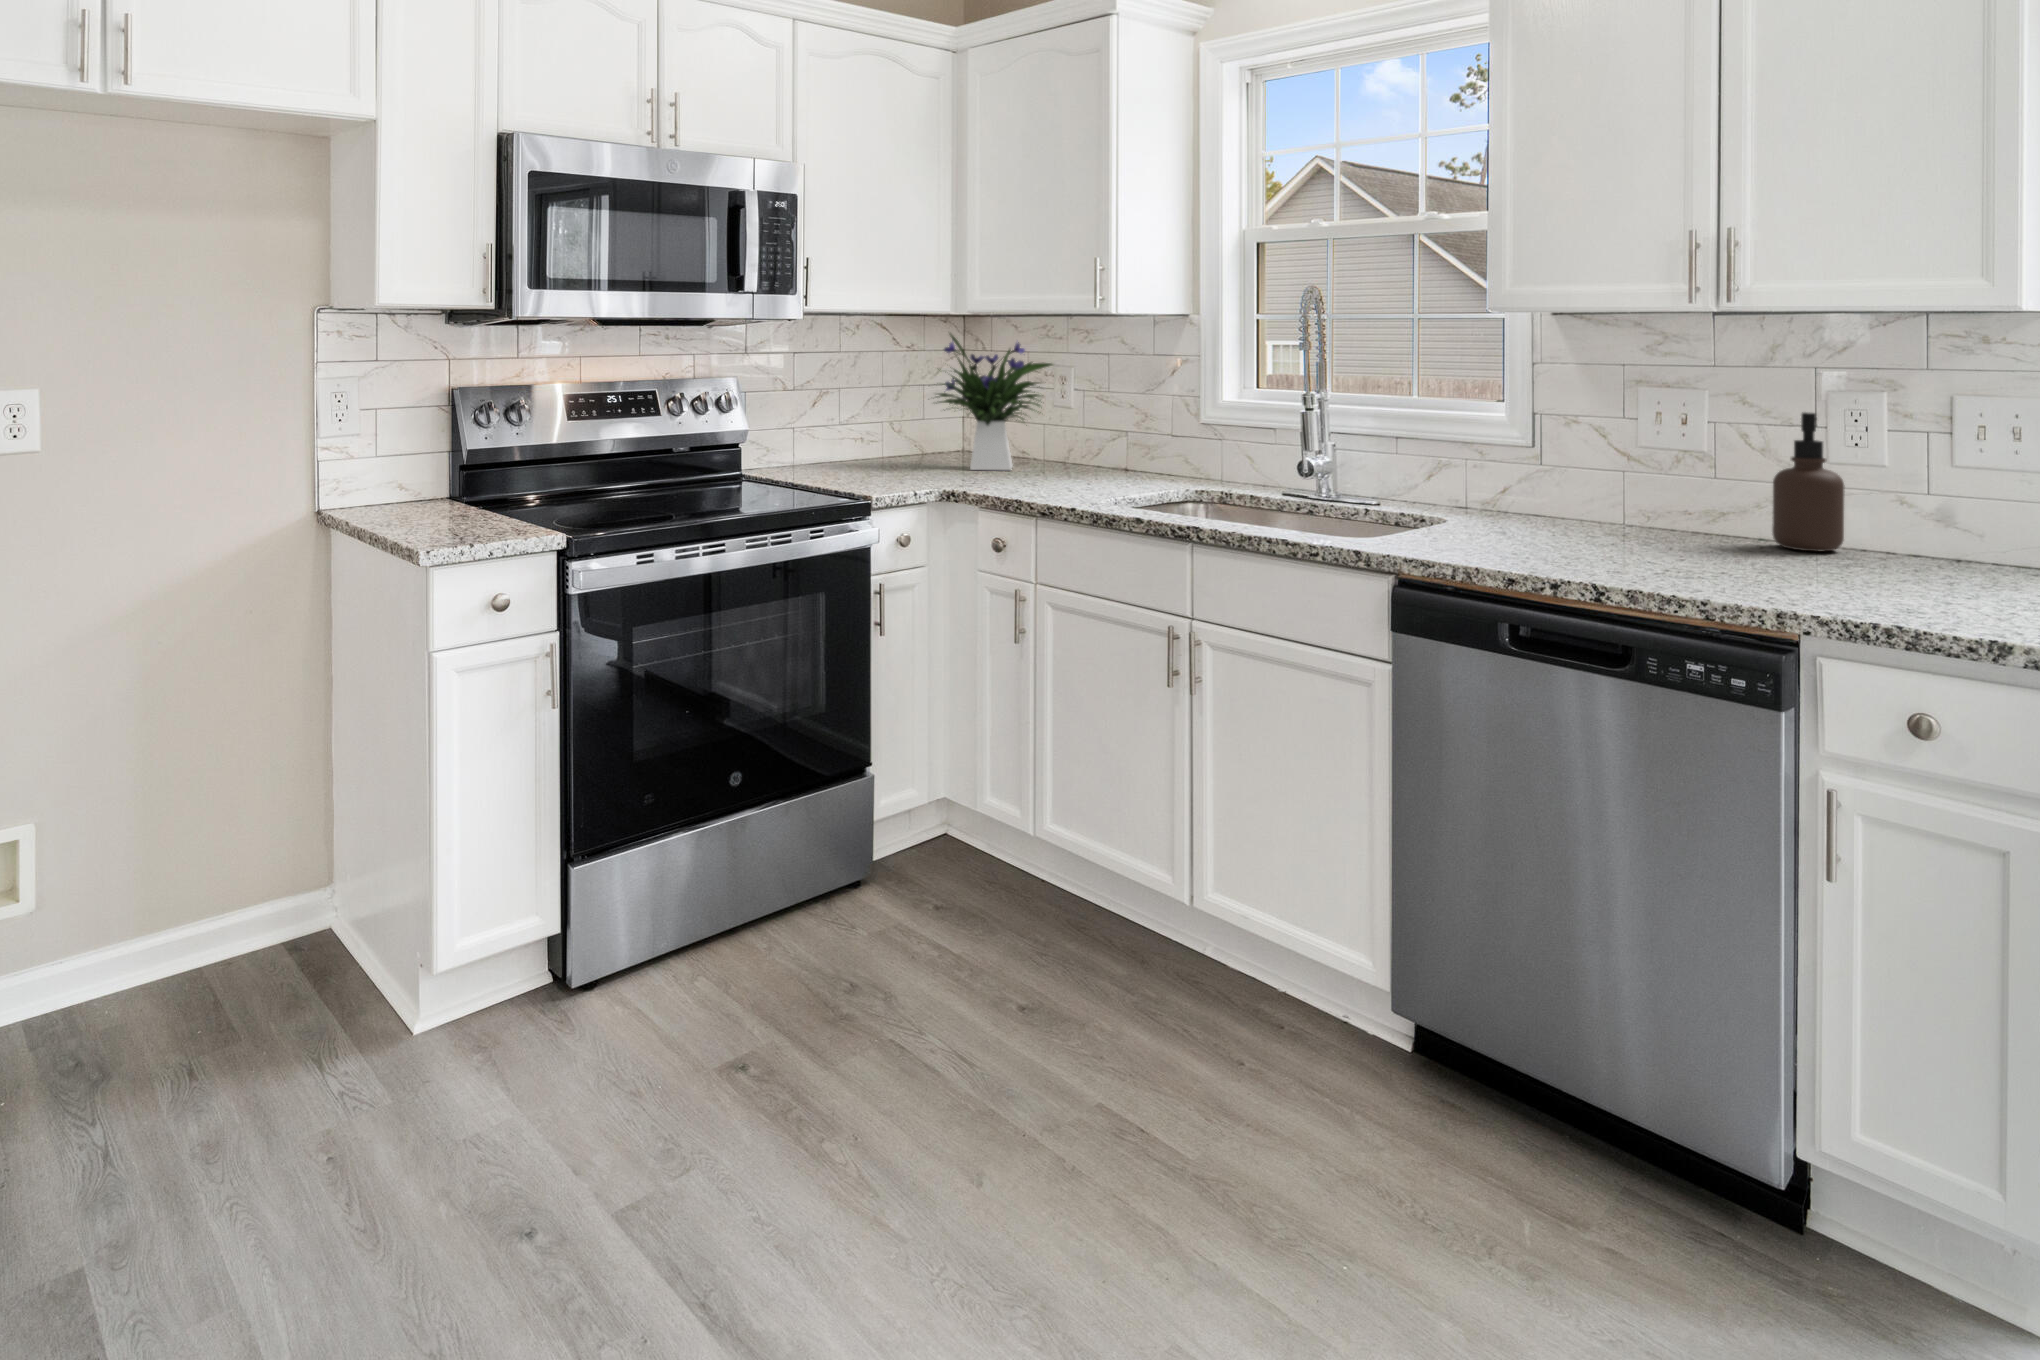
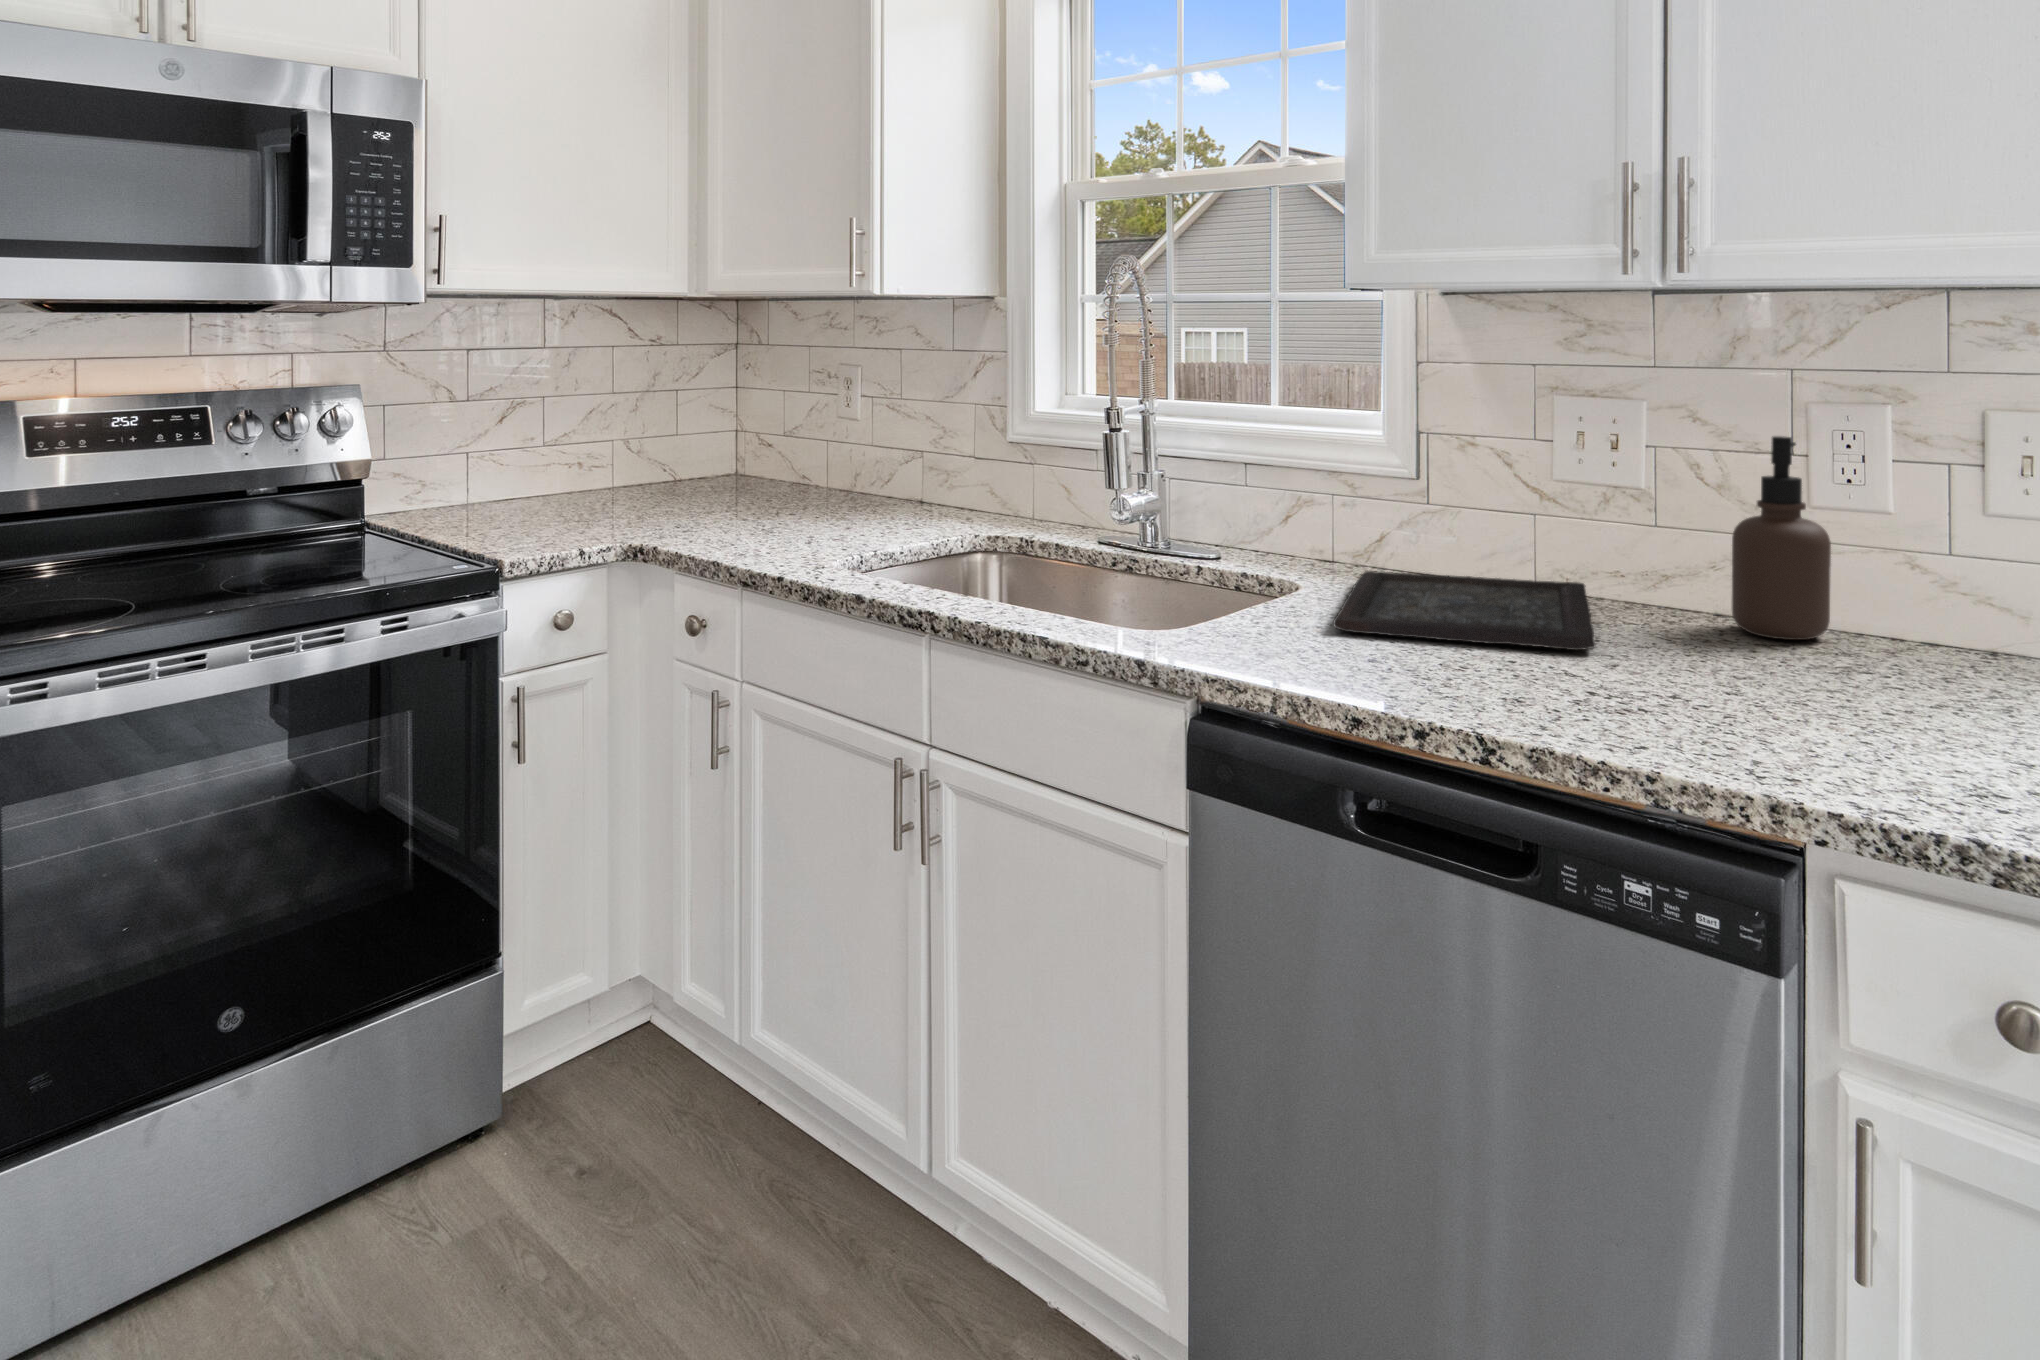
flower arrangement: present [937,334,1053,470] -> none [656,321,830,506]
tray: none [1484,511,1671,552] -> present [1333,571,1595,650]

